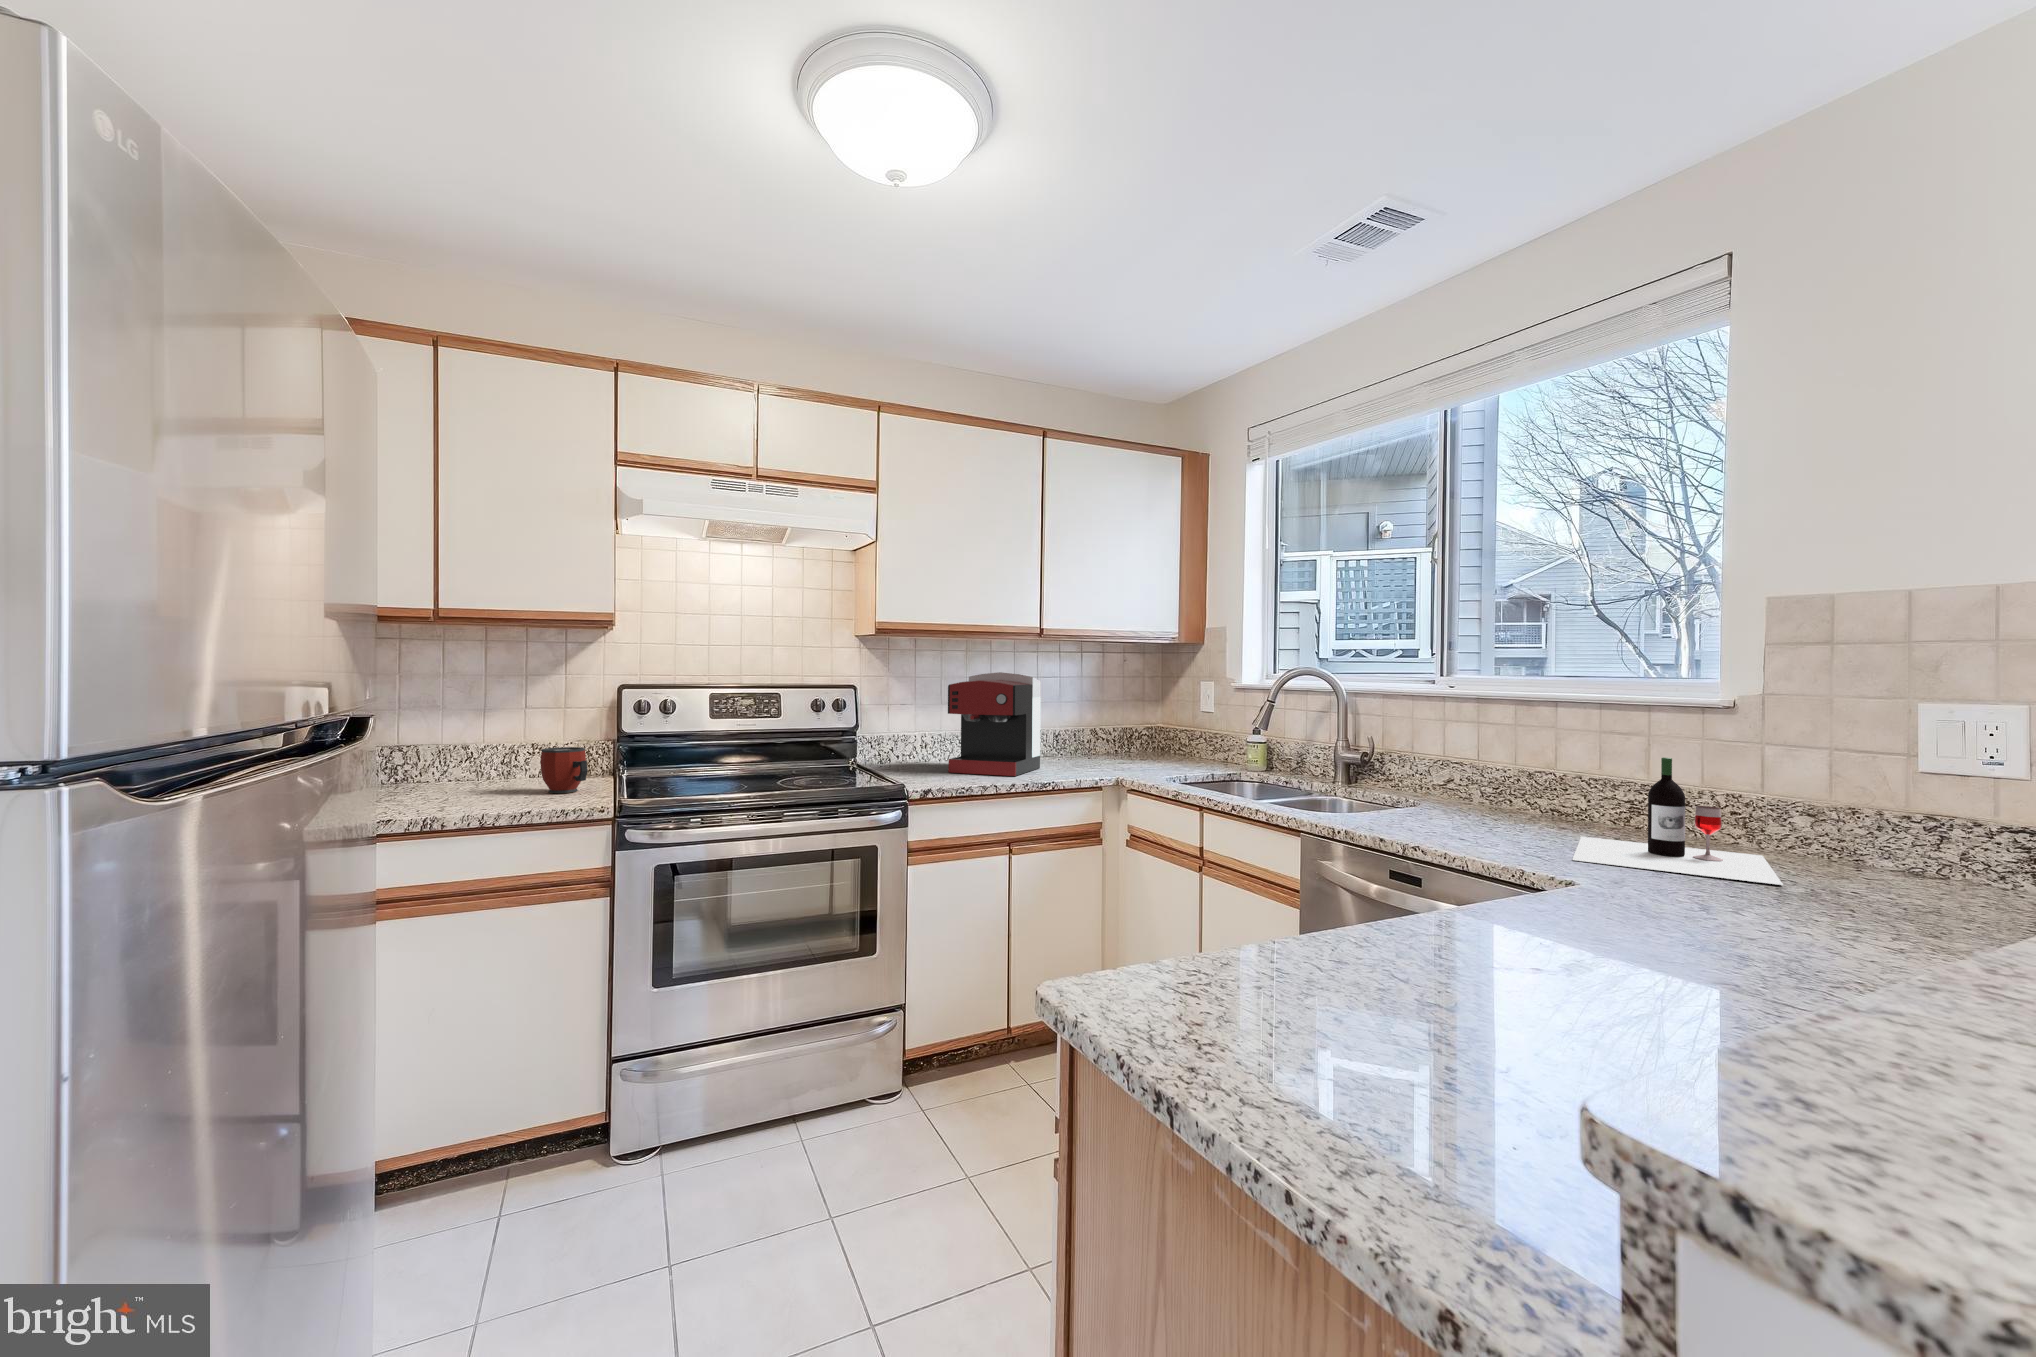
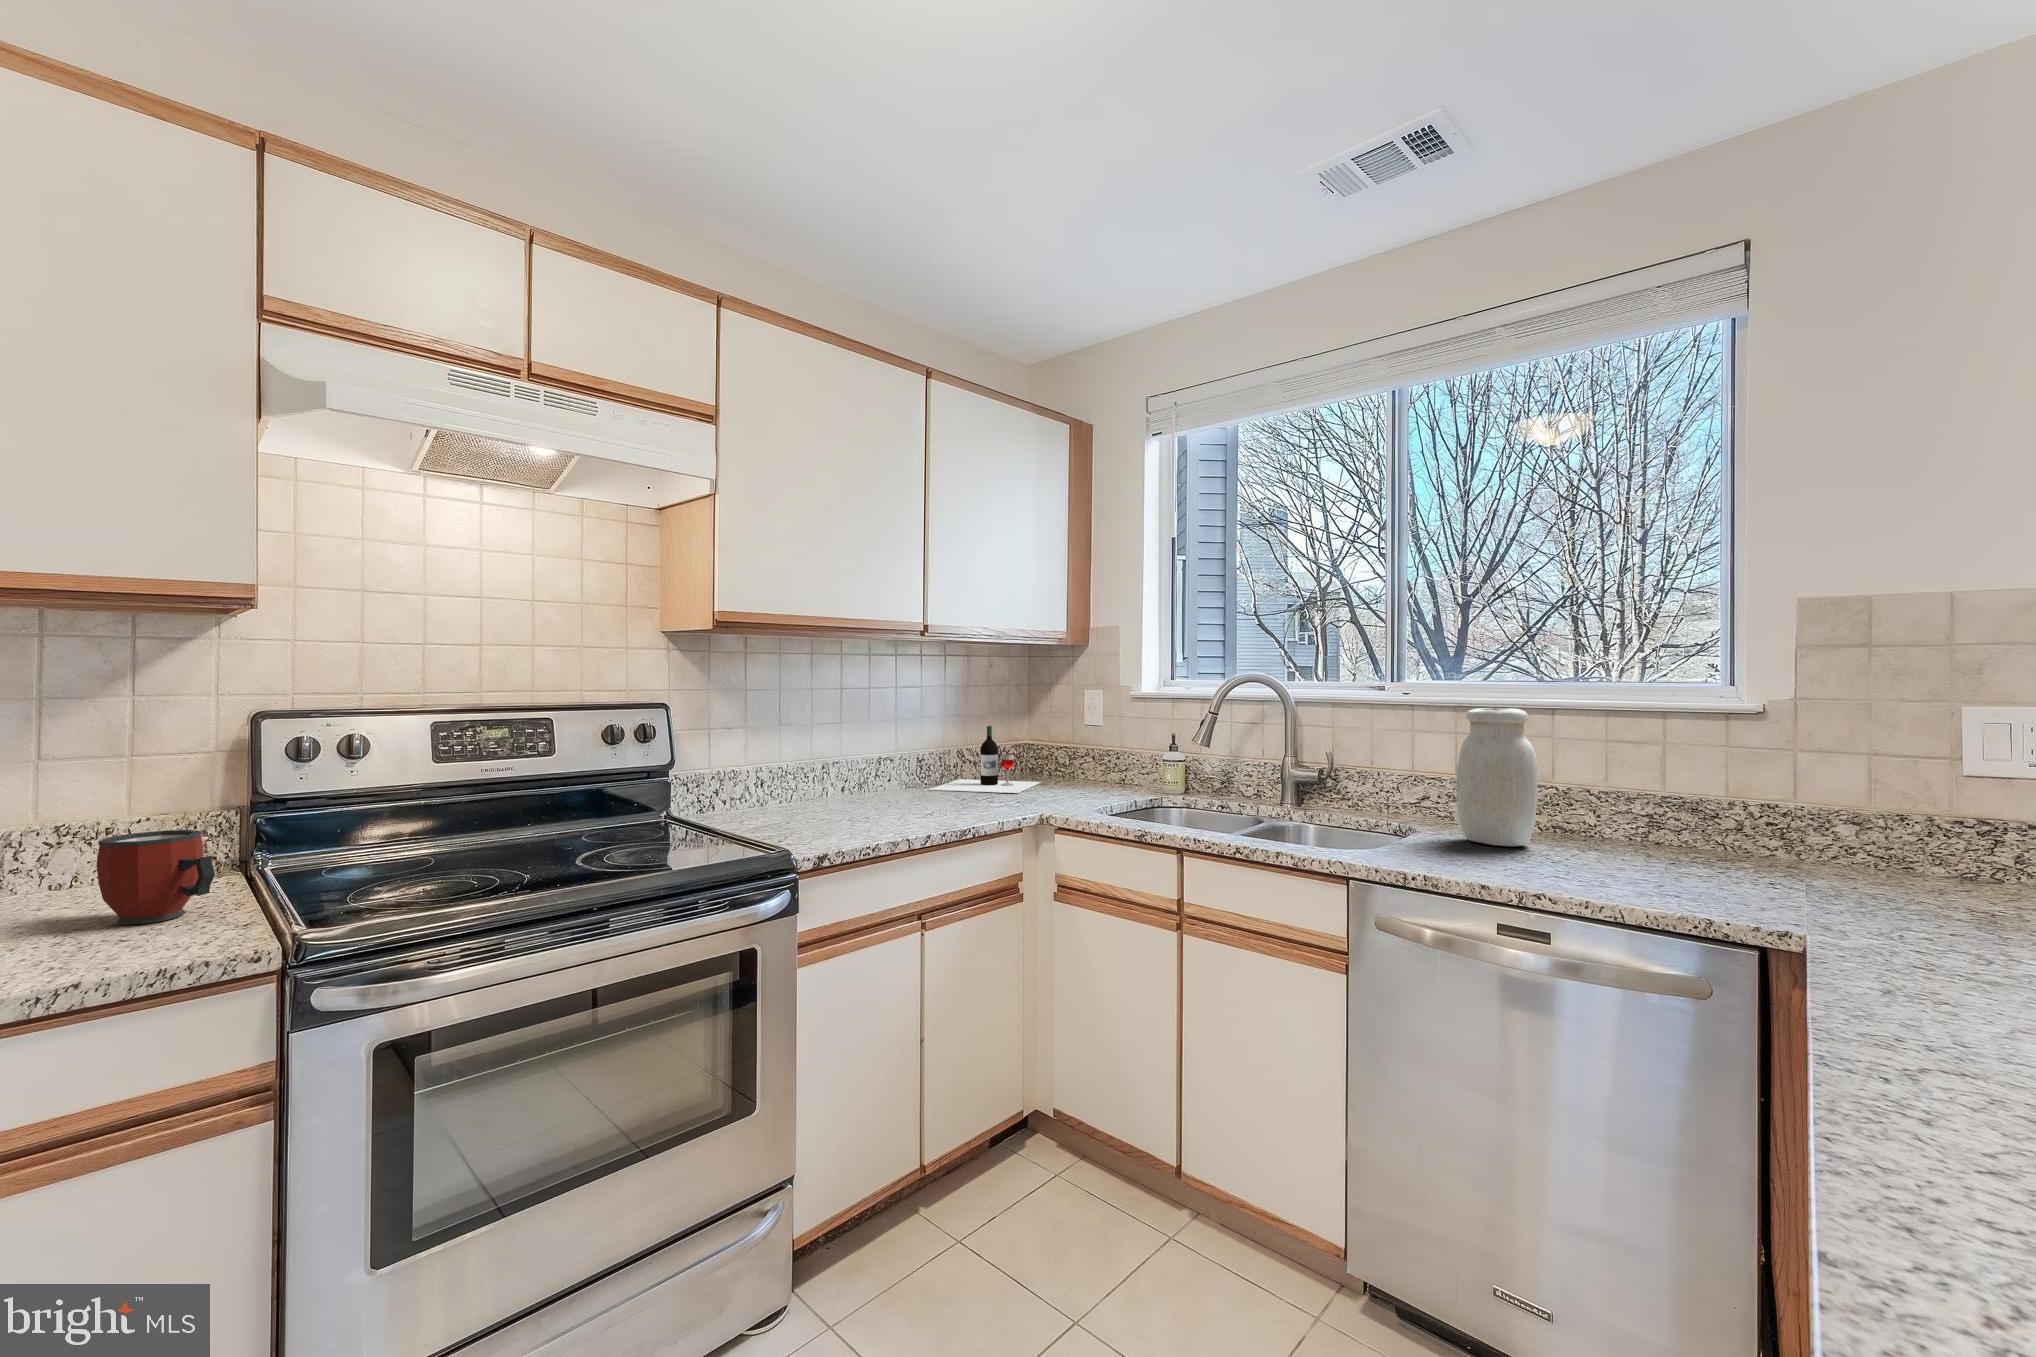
coffee maker: present [948,672,1041,776] -> none [813,680,922,822]
jar: none [1437,699,1508,821] -> present [1456,708,1538,846]
wine bottle: present [1573,757,1783,885] -> present [929,726,1041,793]

